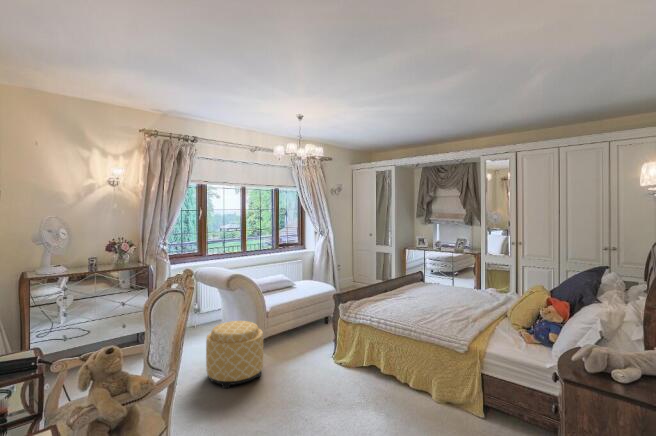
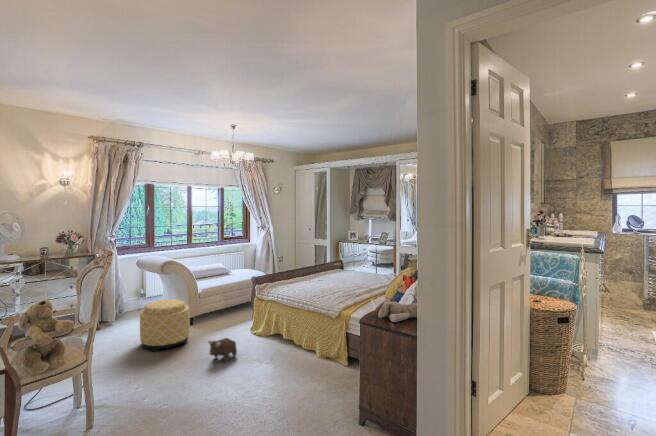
plush toy: none [298,375,331,406] -> present [208,338,237,361]

